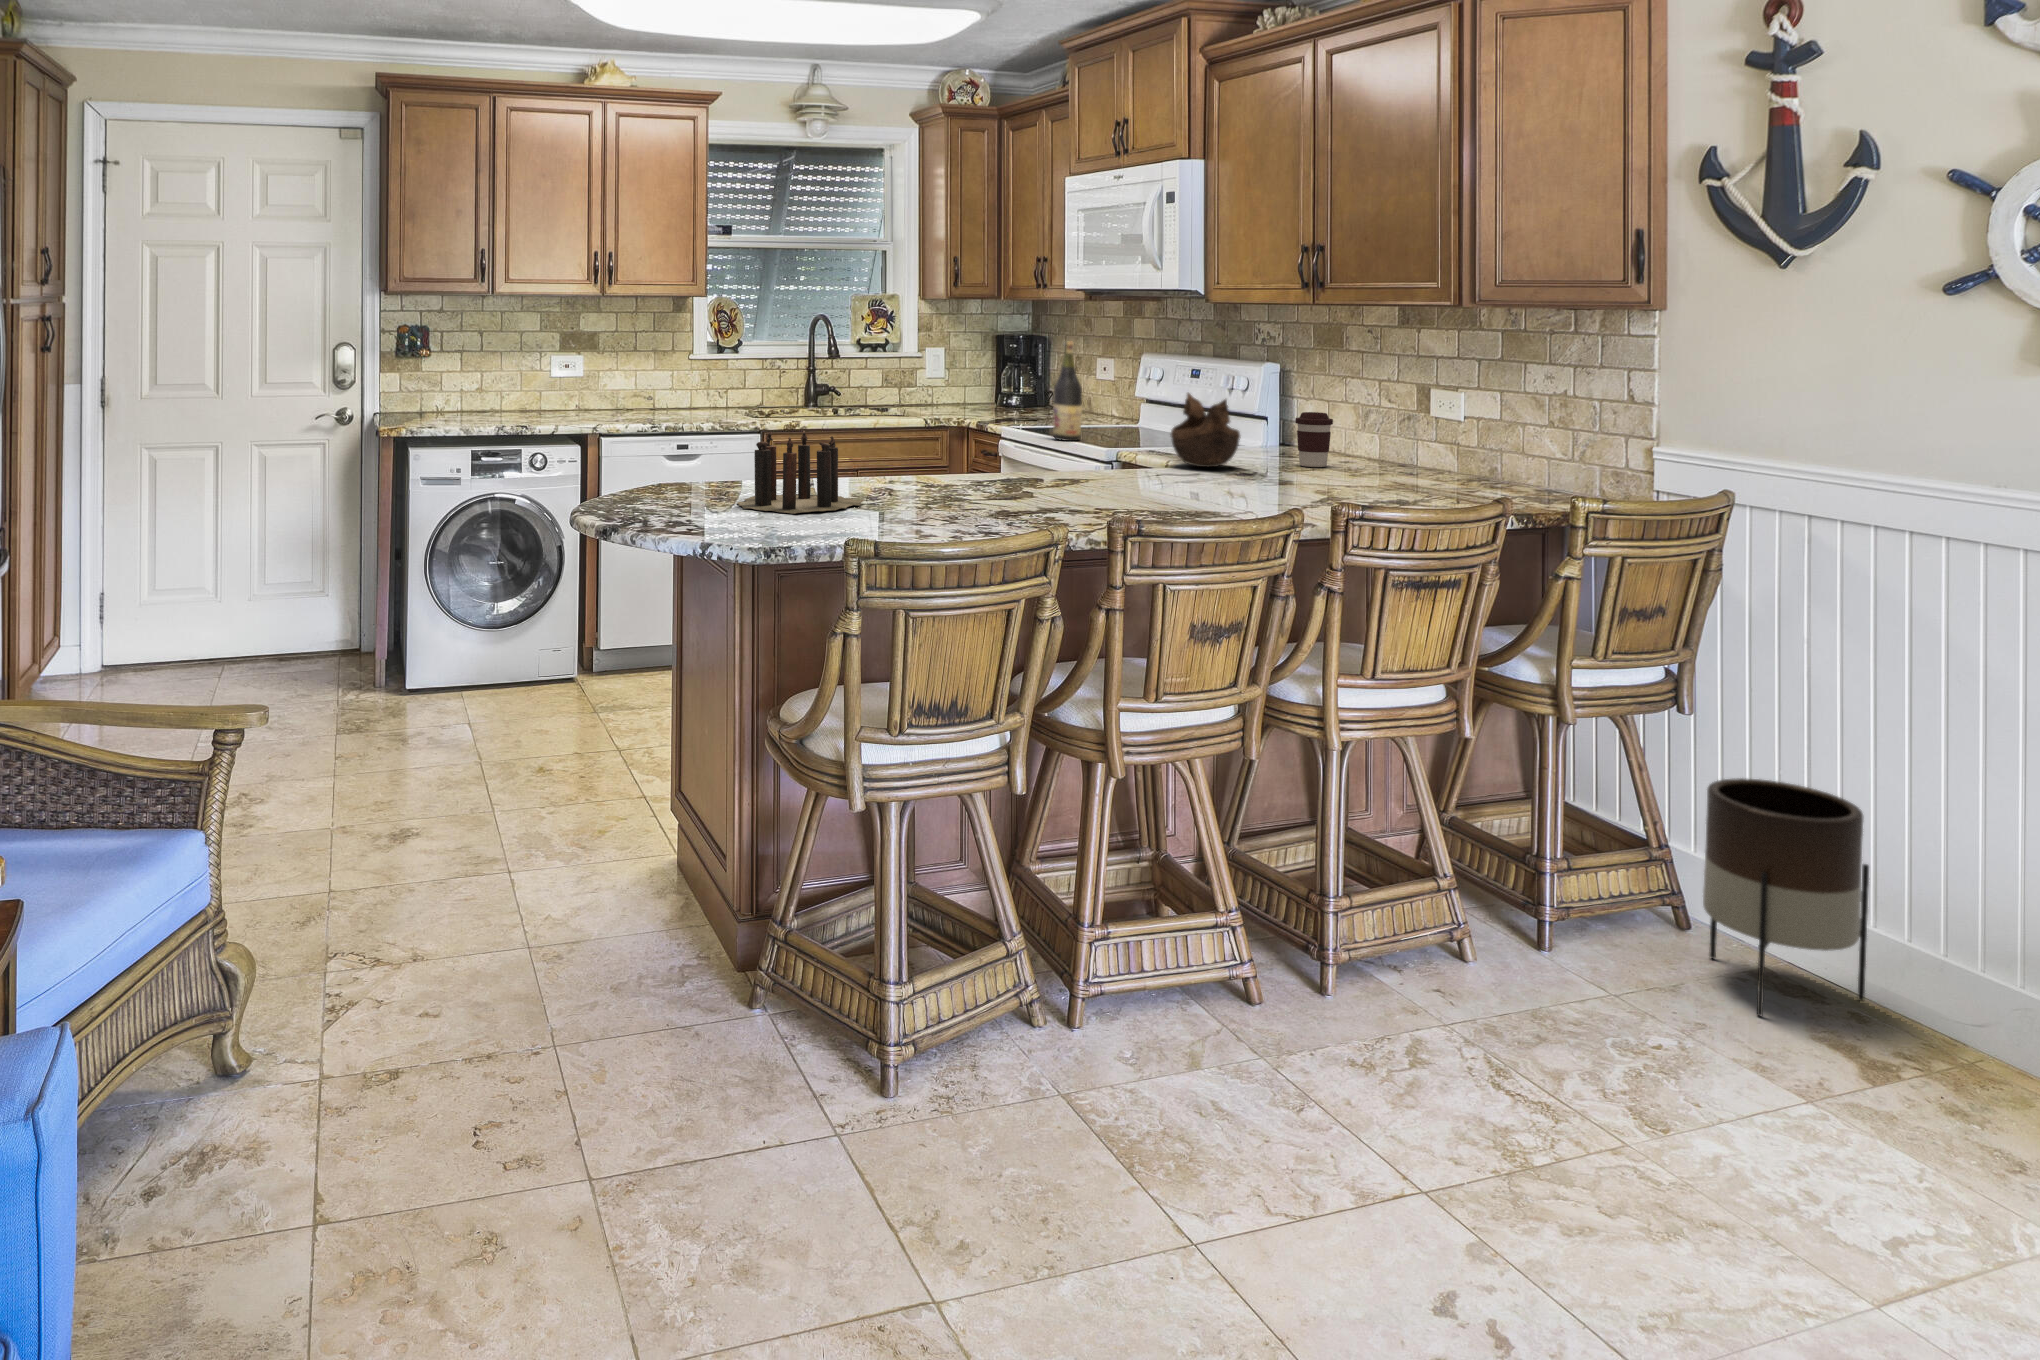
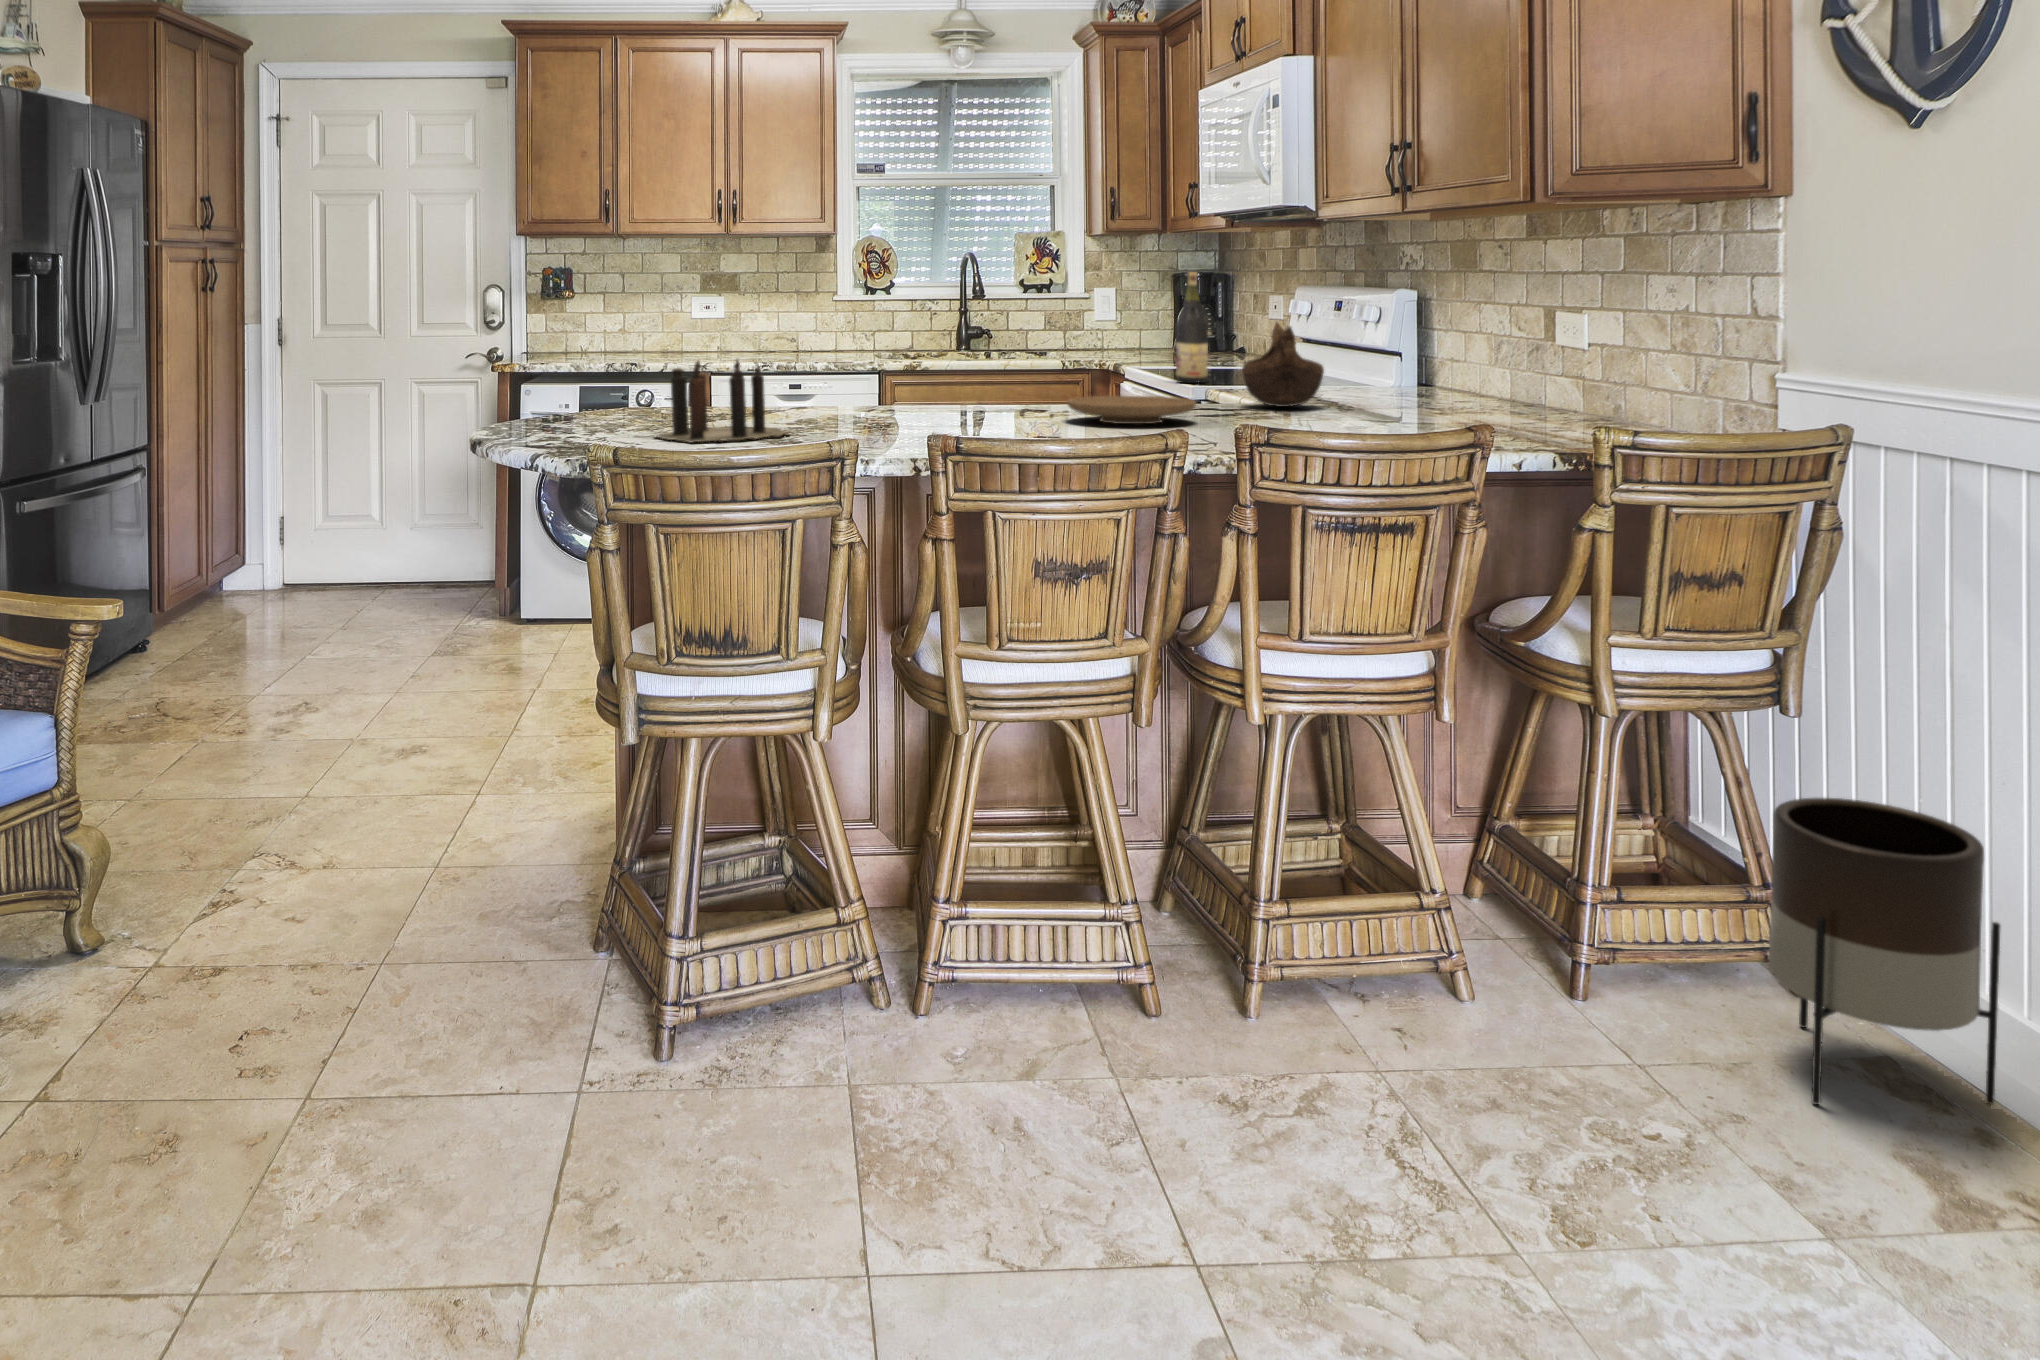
coffee cup: present [1295,412,1333,467] -> none [1403,343,1448,407]
plate: none [1063,460,1178,487] -> present [1067,396,1196,424]

